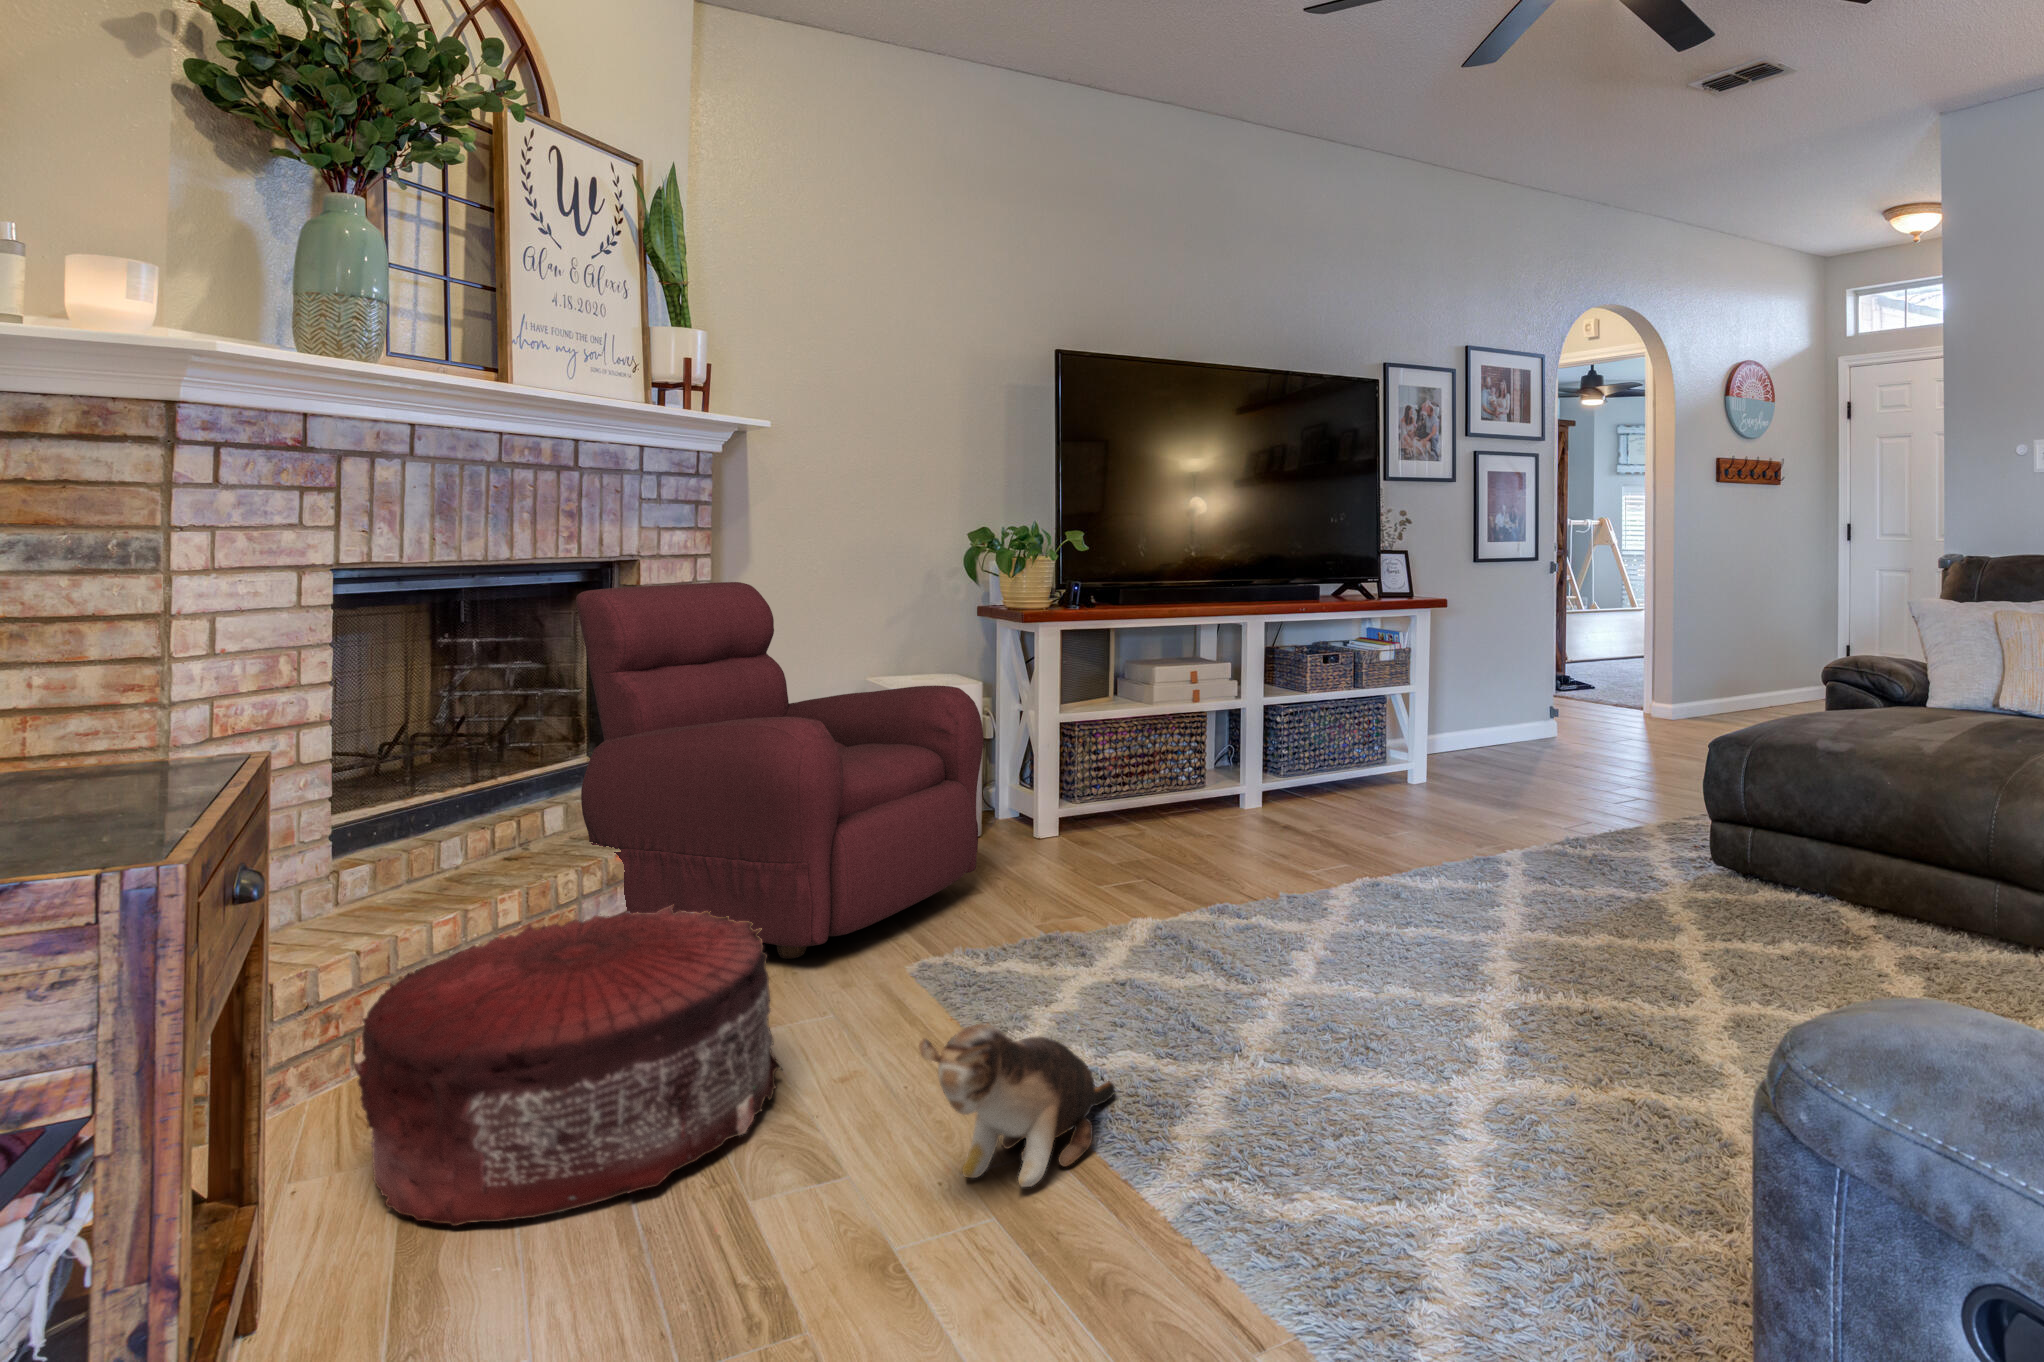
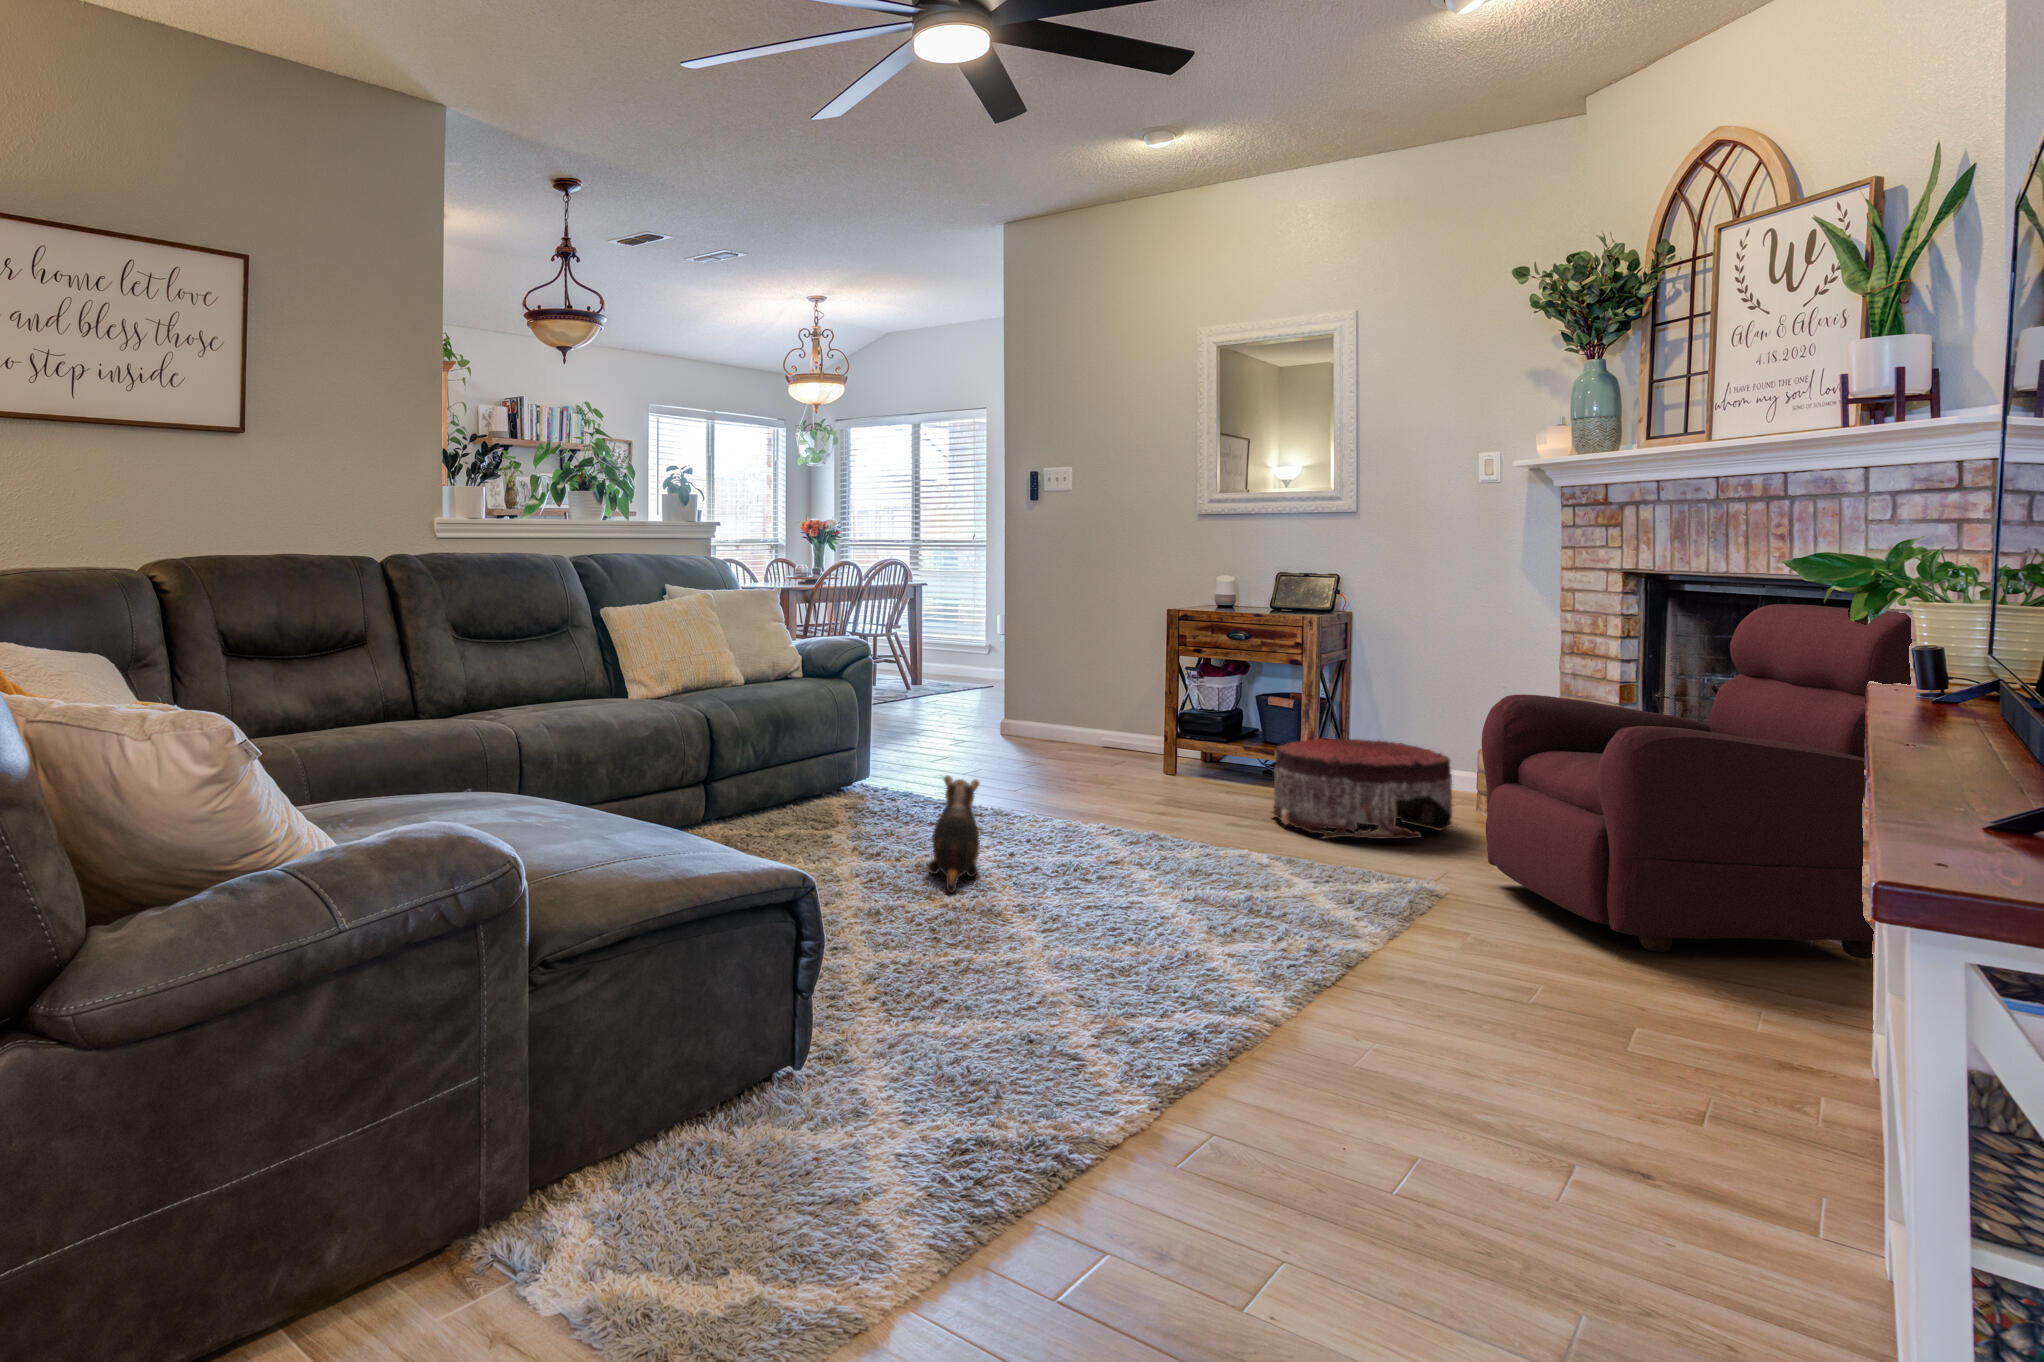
plush toy: present [919,1023,1115,1187] -> present [928,775,980,893]

